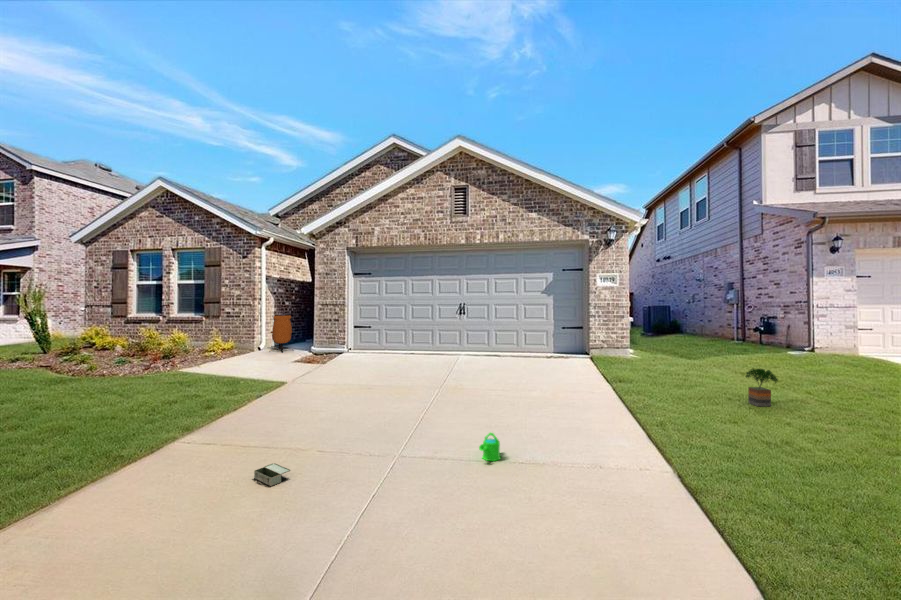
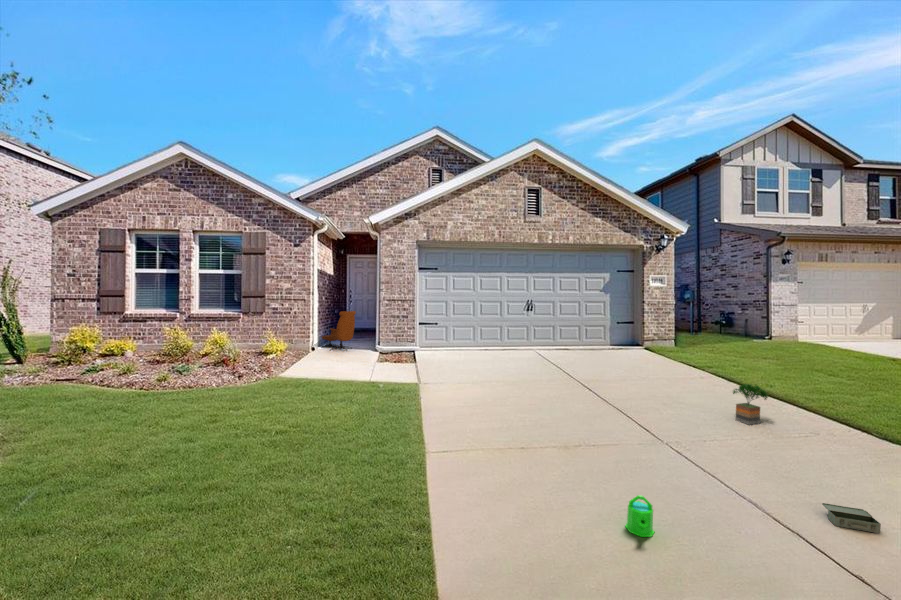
potted tree: present [746,369,778,406] -> present [733,384,769,425]
watering can: present [479,433,501,461] -> present [625,495,654,537]
toolbox: present [254,463,290,486] -> present [822,503,881,533]

